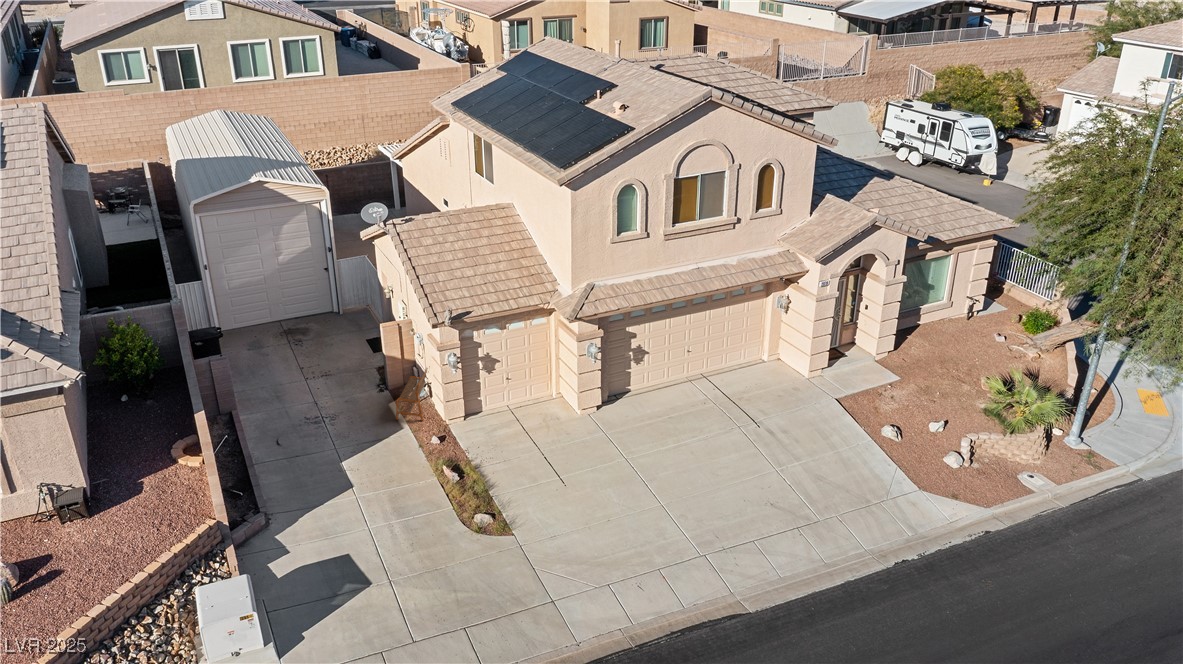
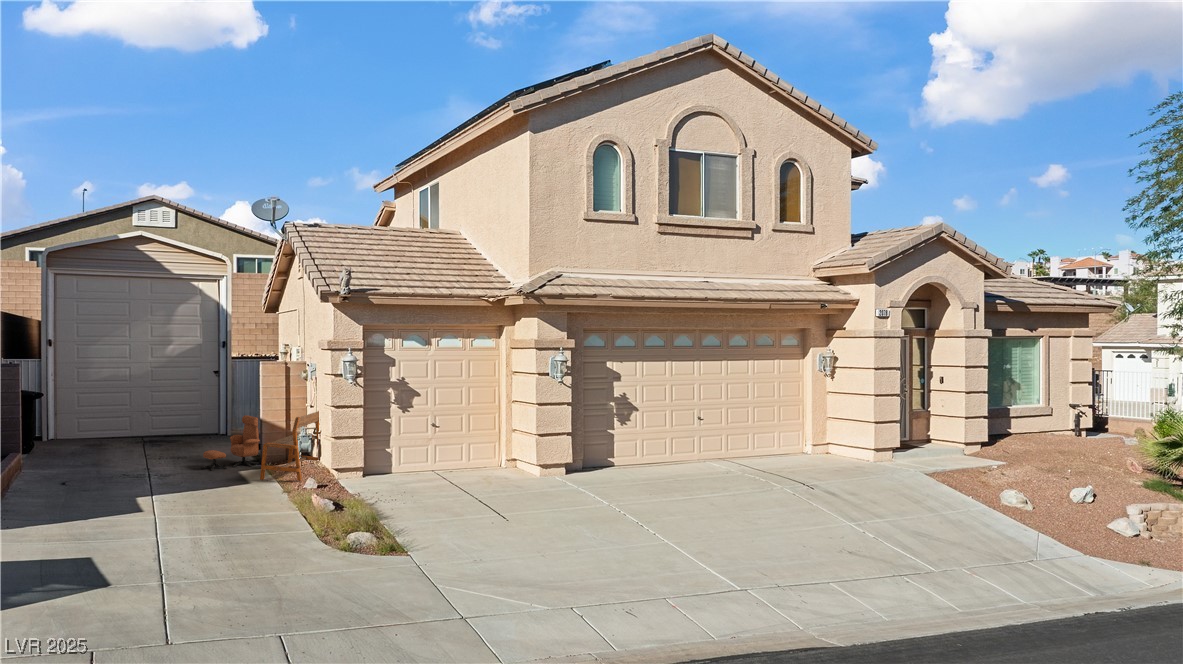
lounge chair: none [350,359,387,404] -> present [200,415,260,470]

